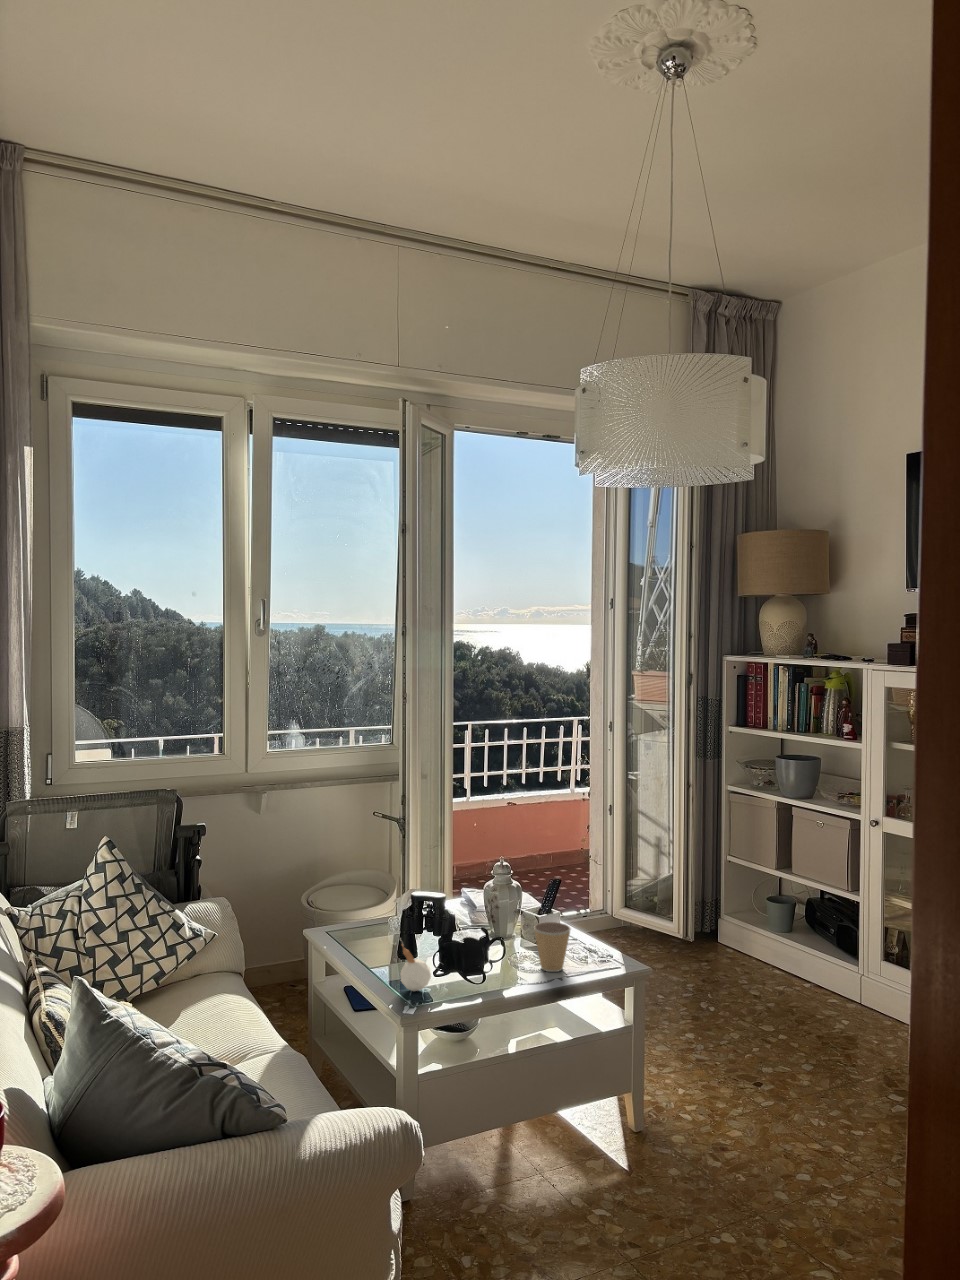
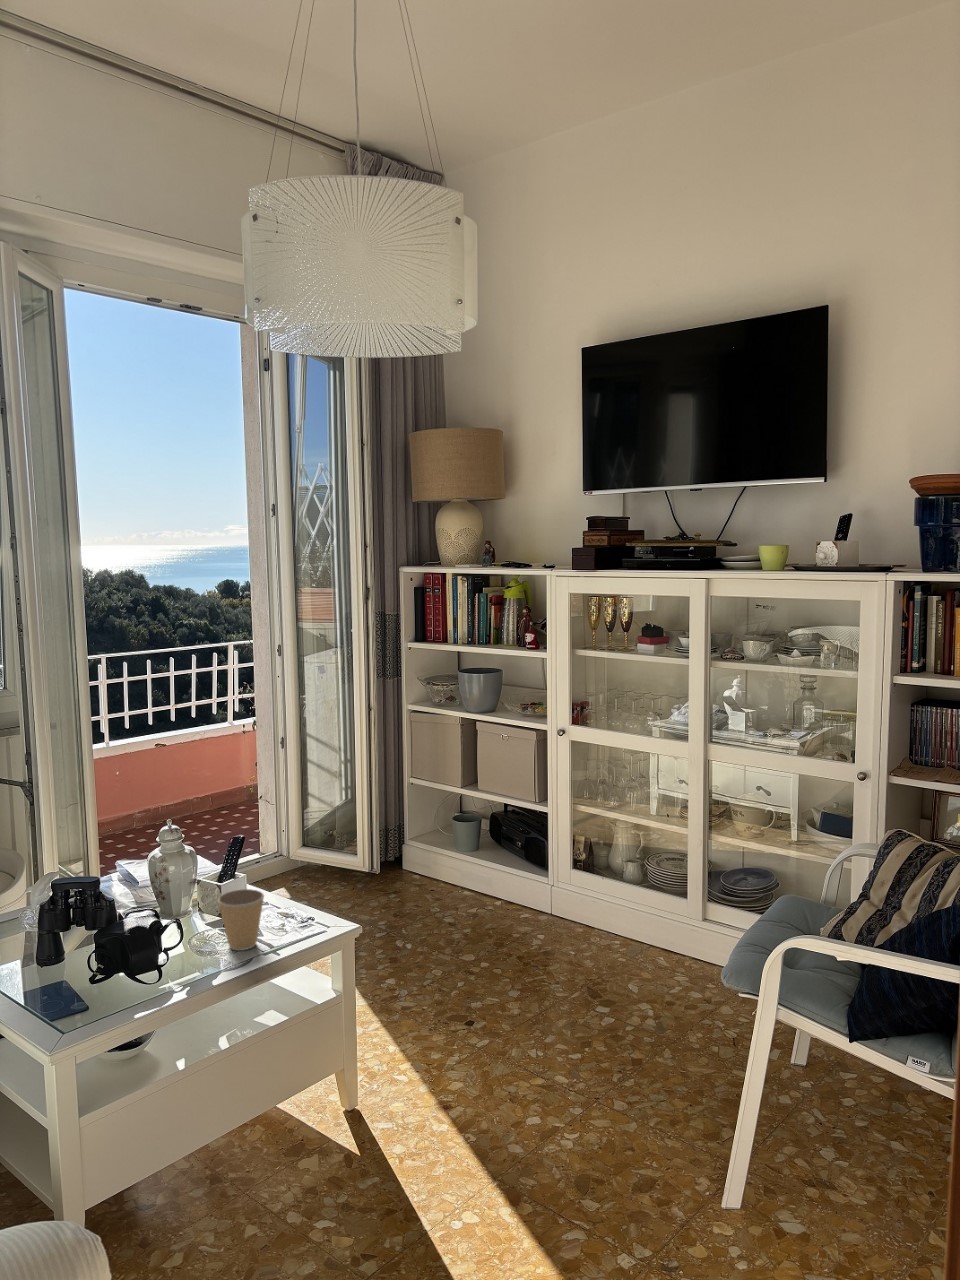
candle: present [400,944,431,991] -> none [38,946,86,1012]

